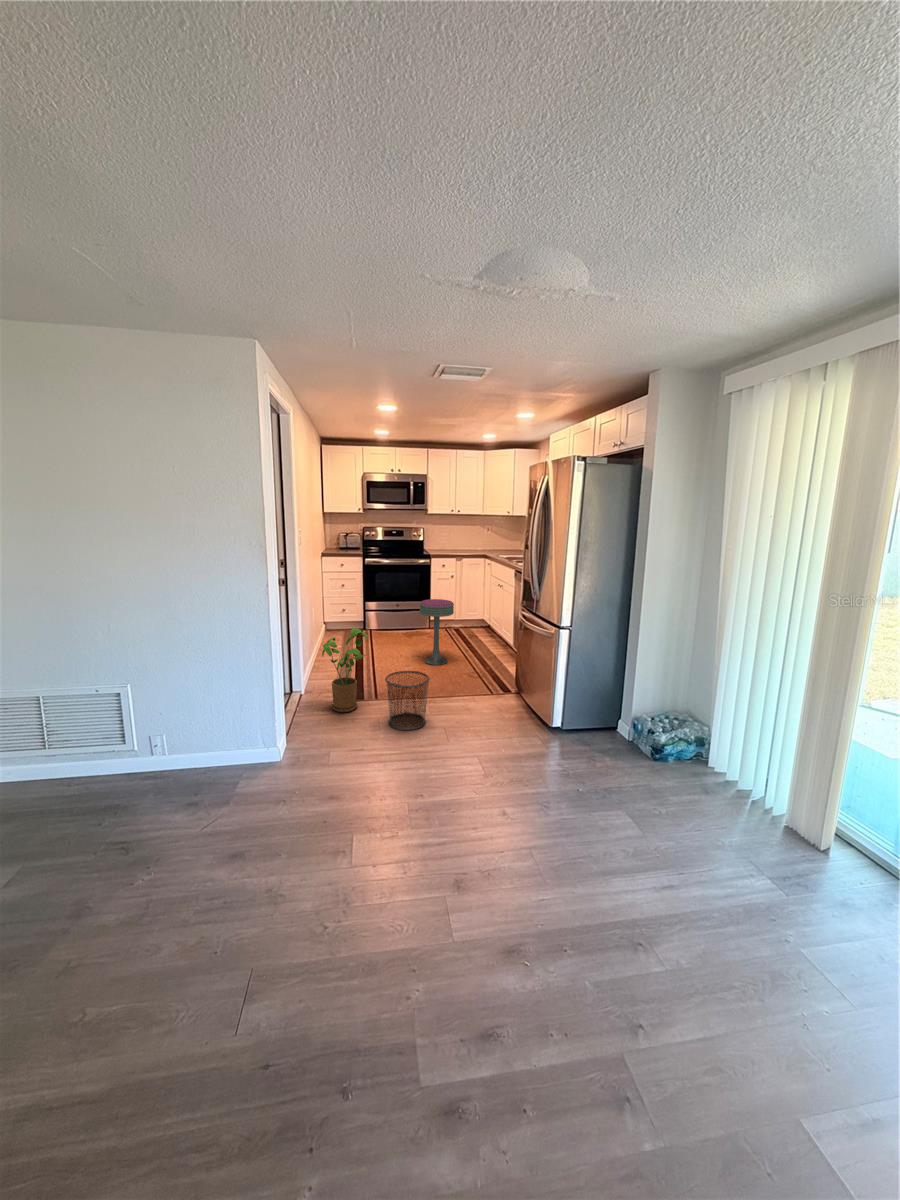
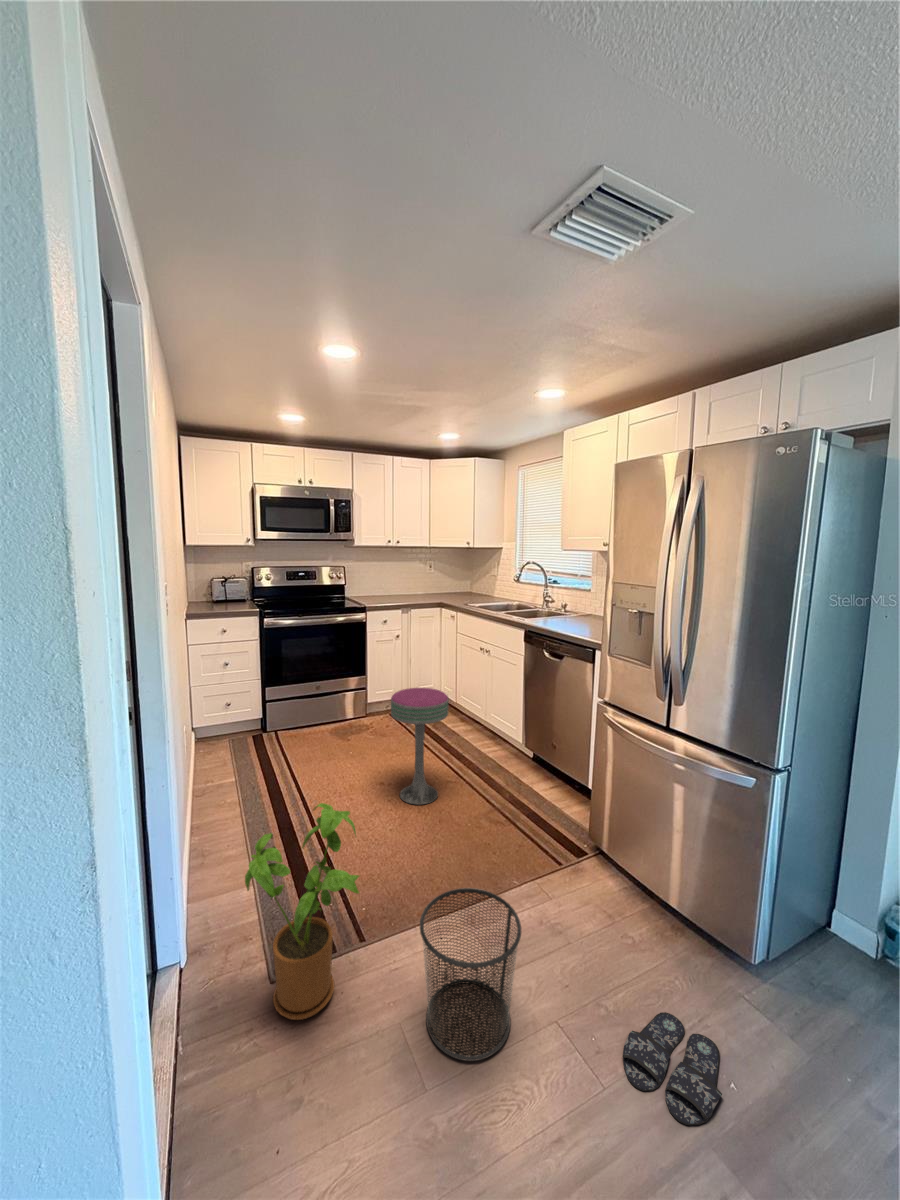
slippers: none [461,734,509,755] -> present [623,1012,722,1125]

